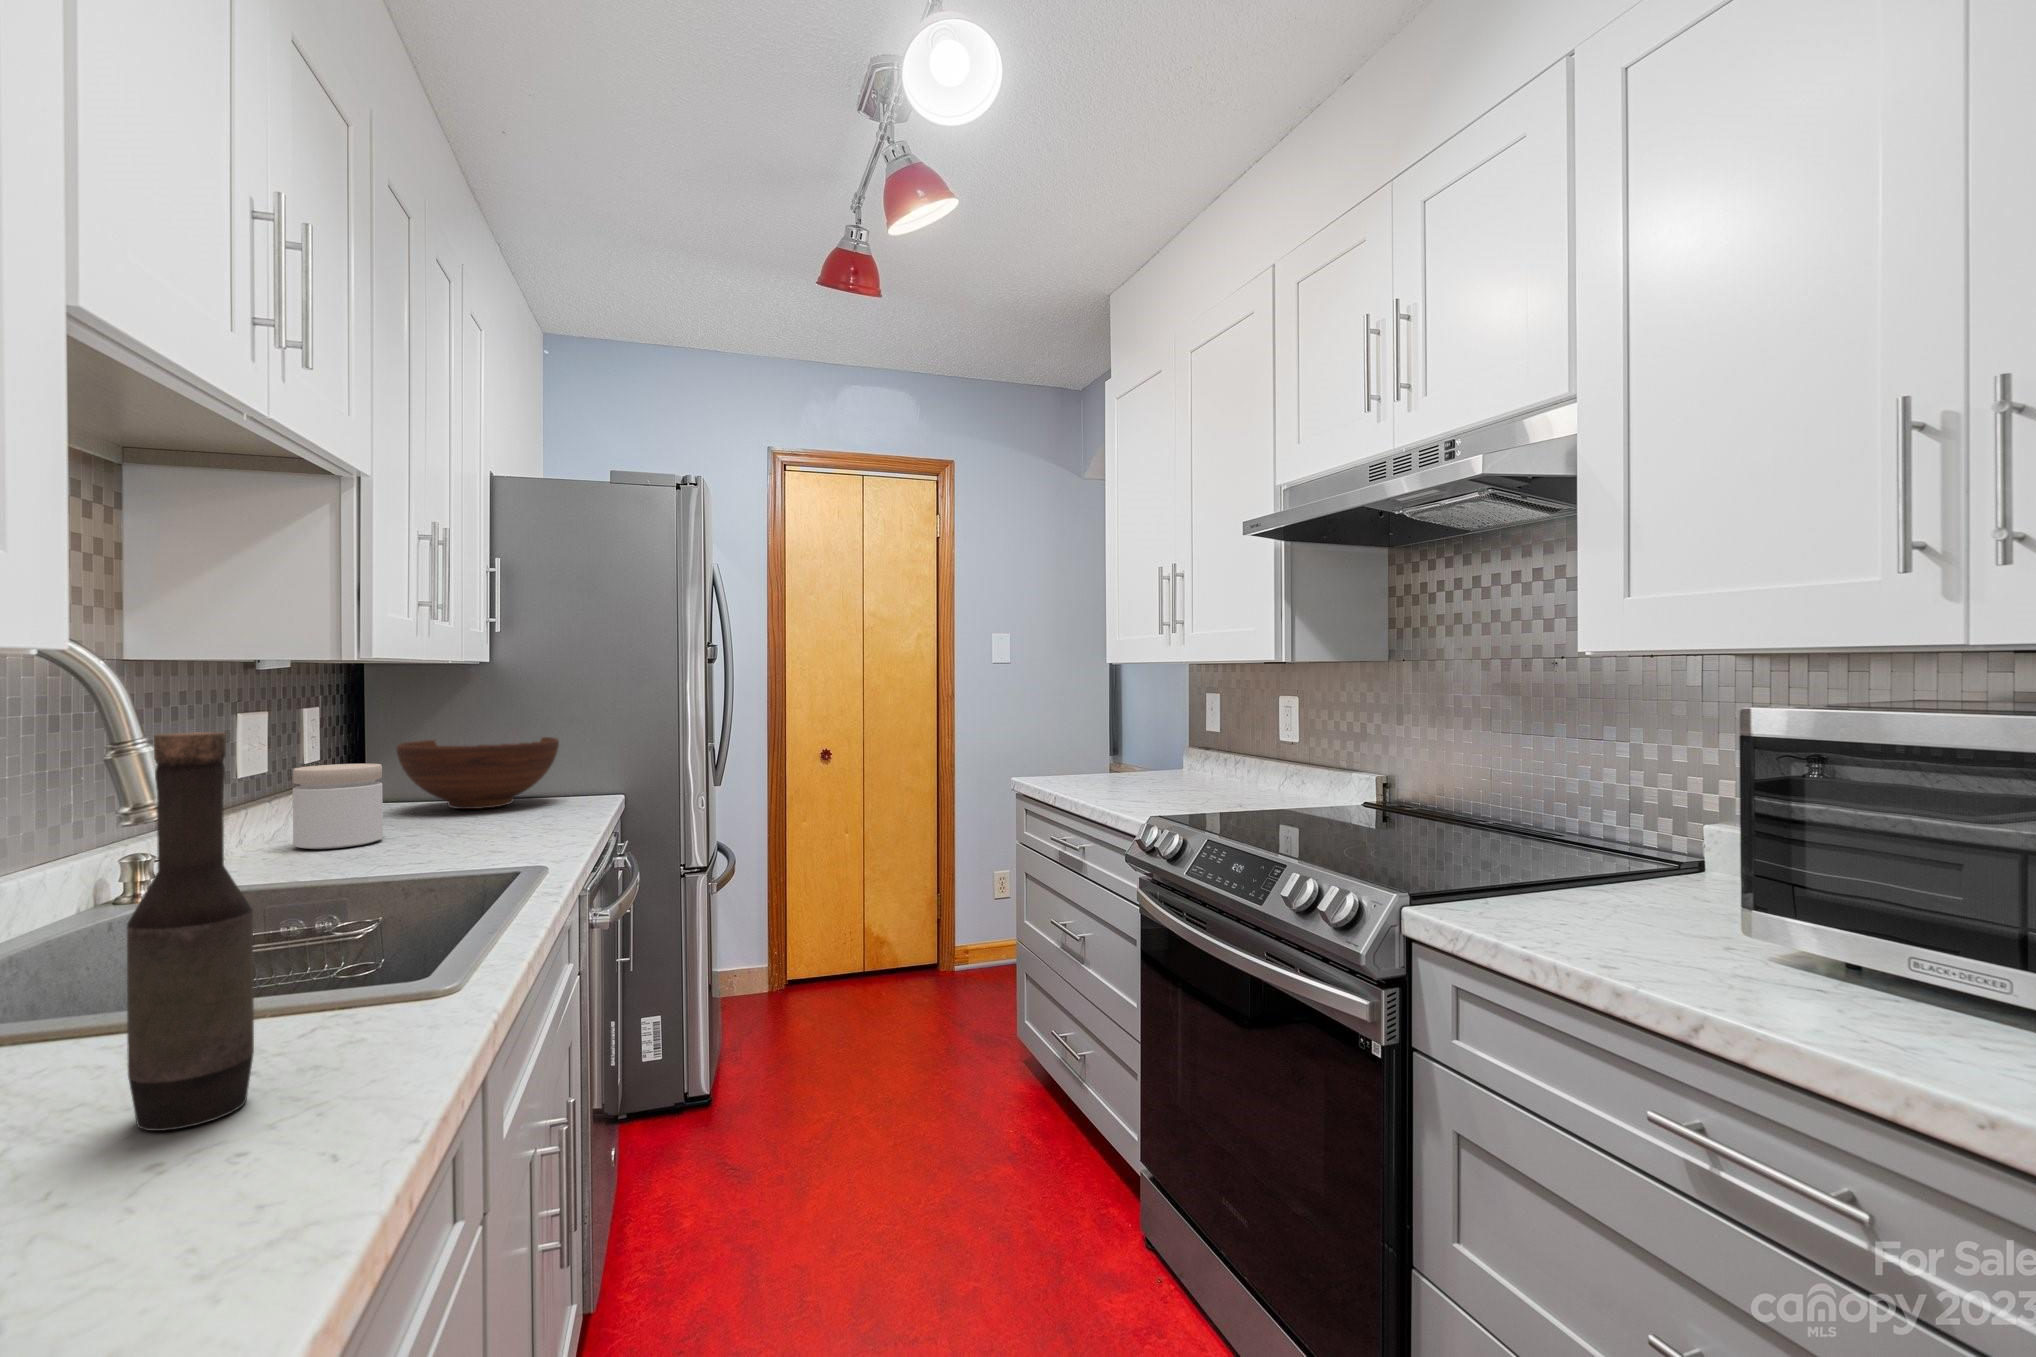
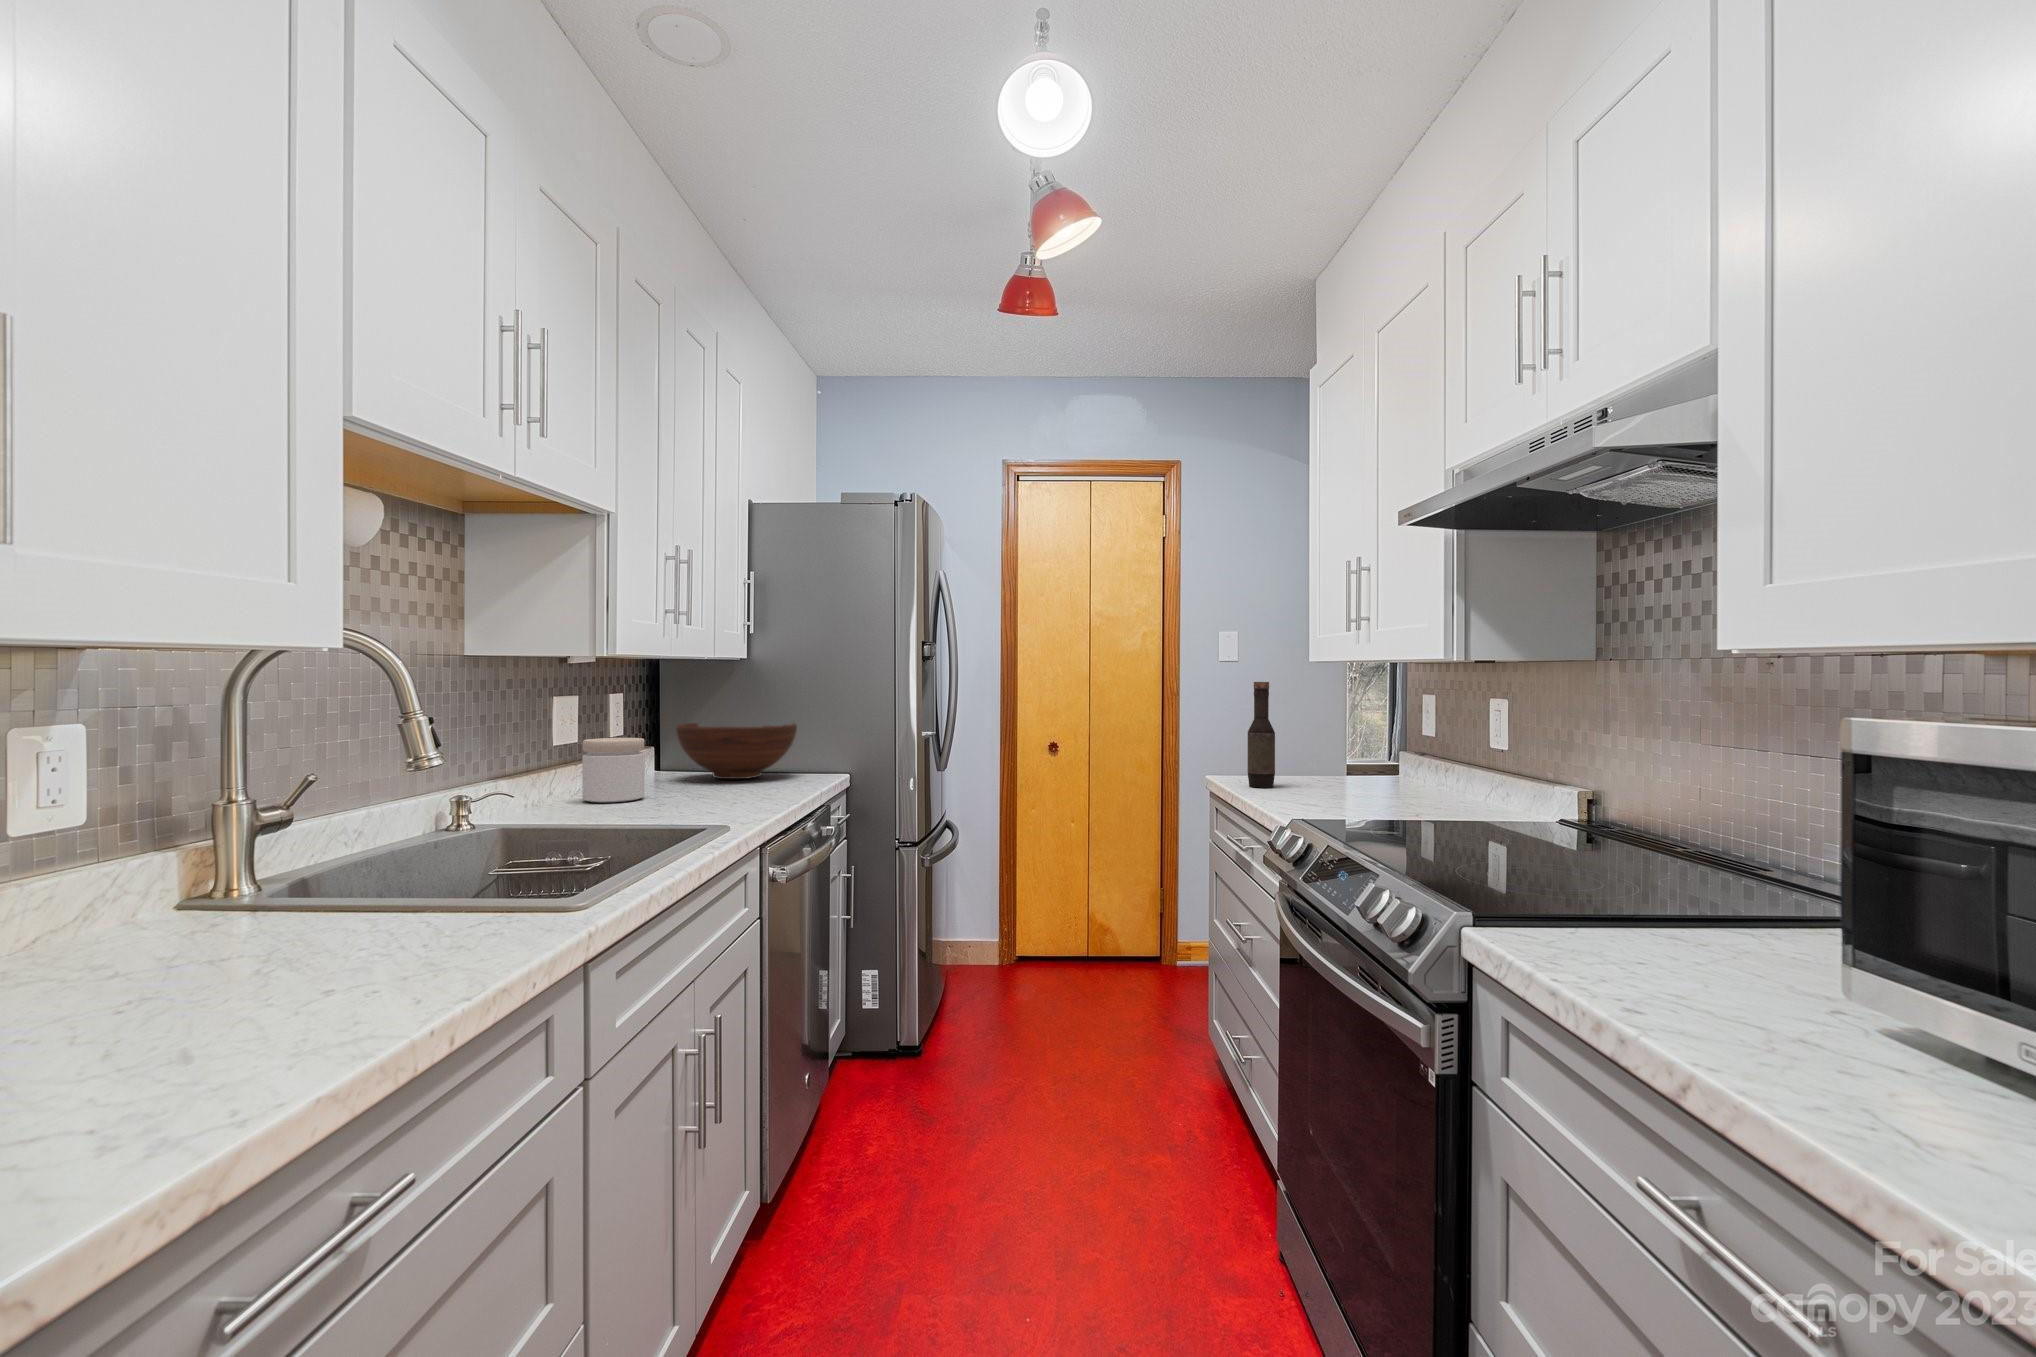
bottle: present [127,732,254,1131] -> present [1248,682,1275,788]

